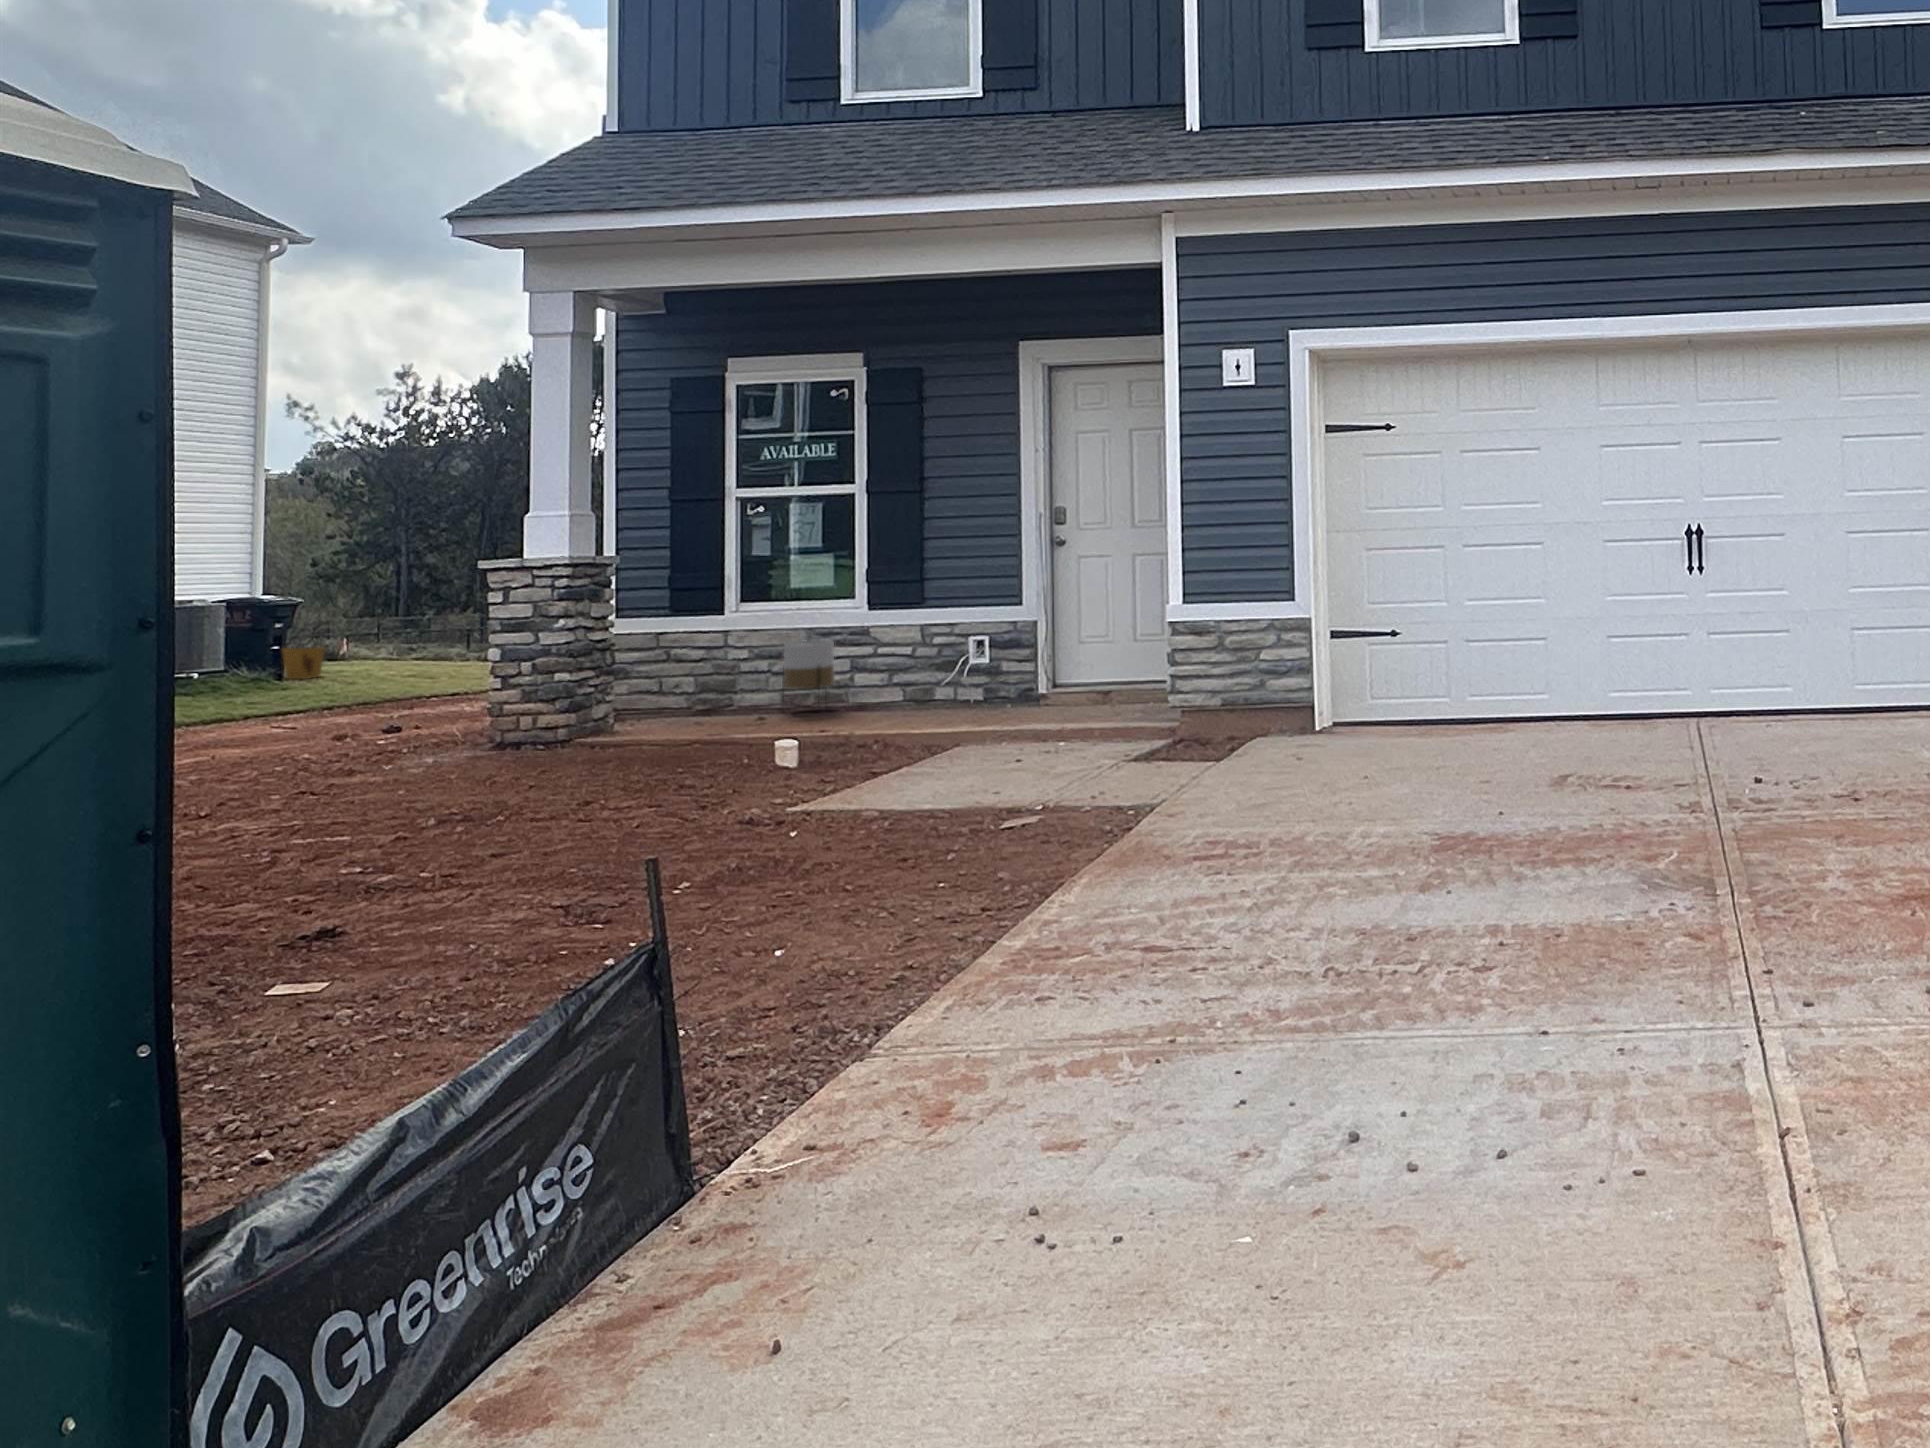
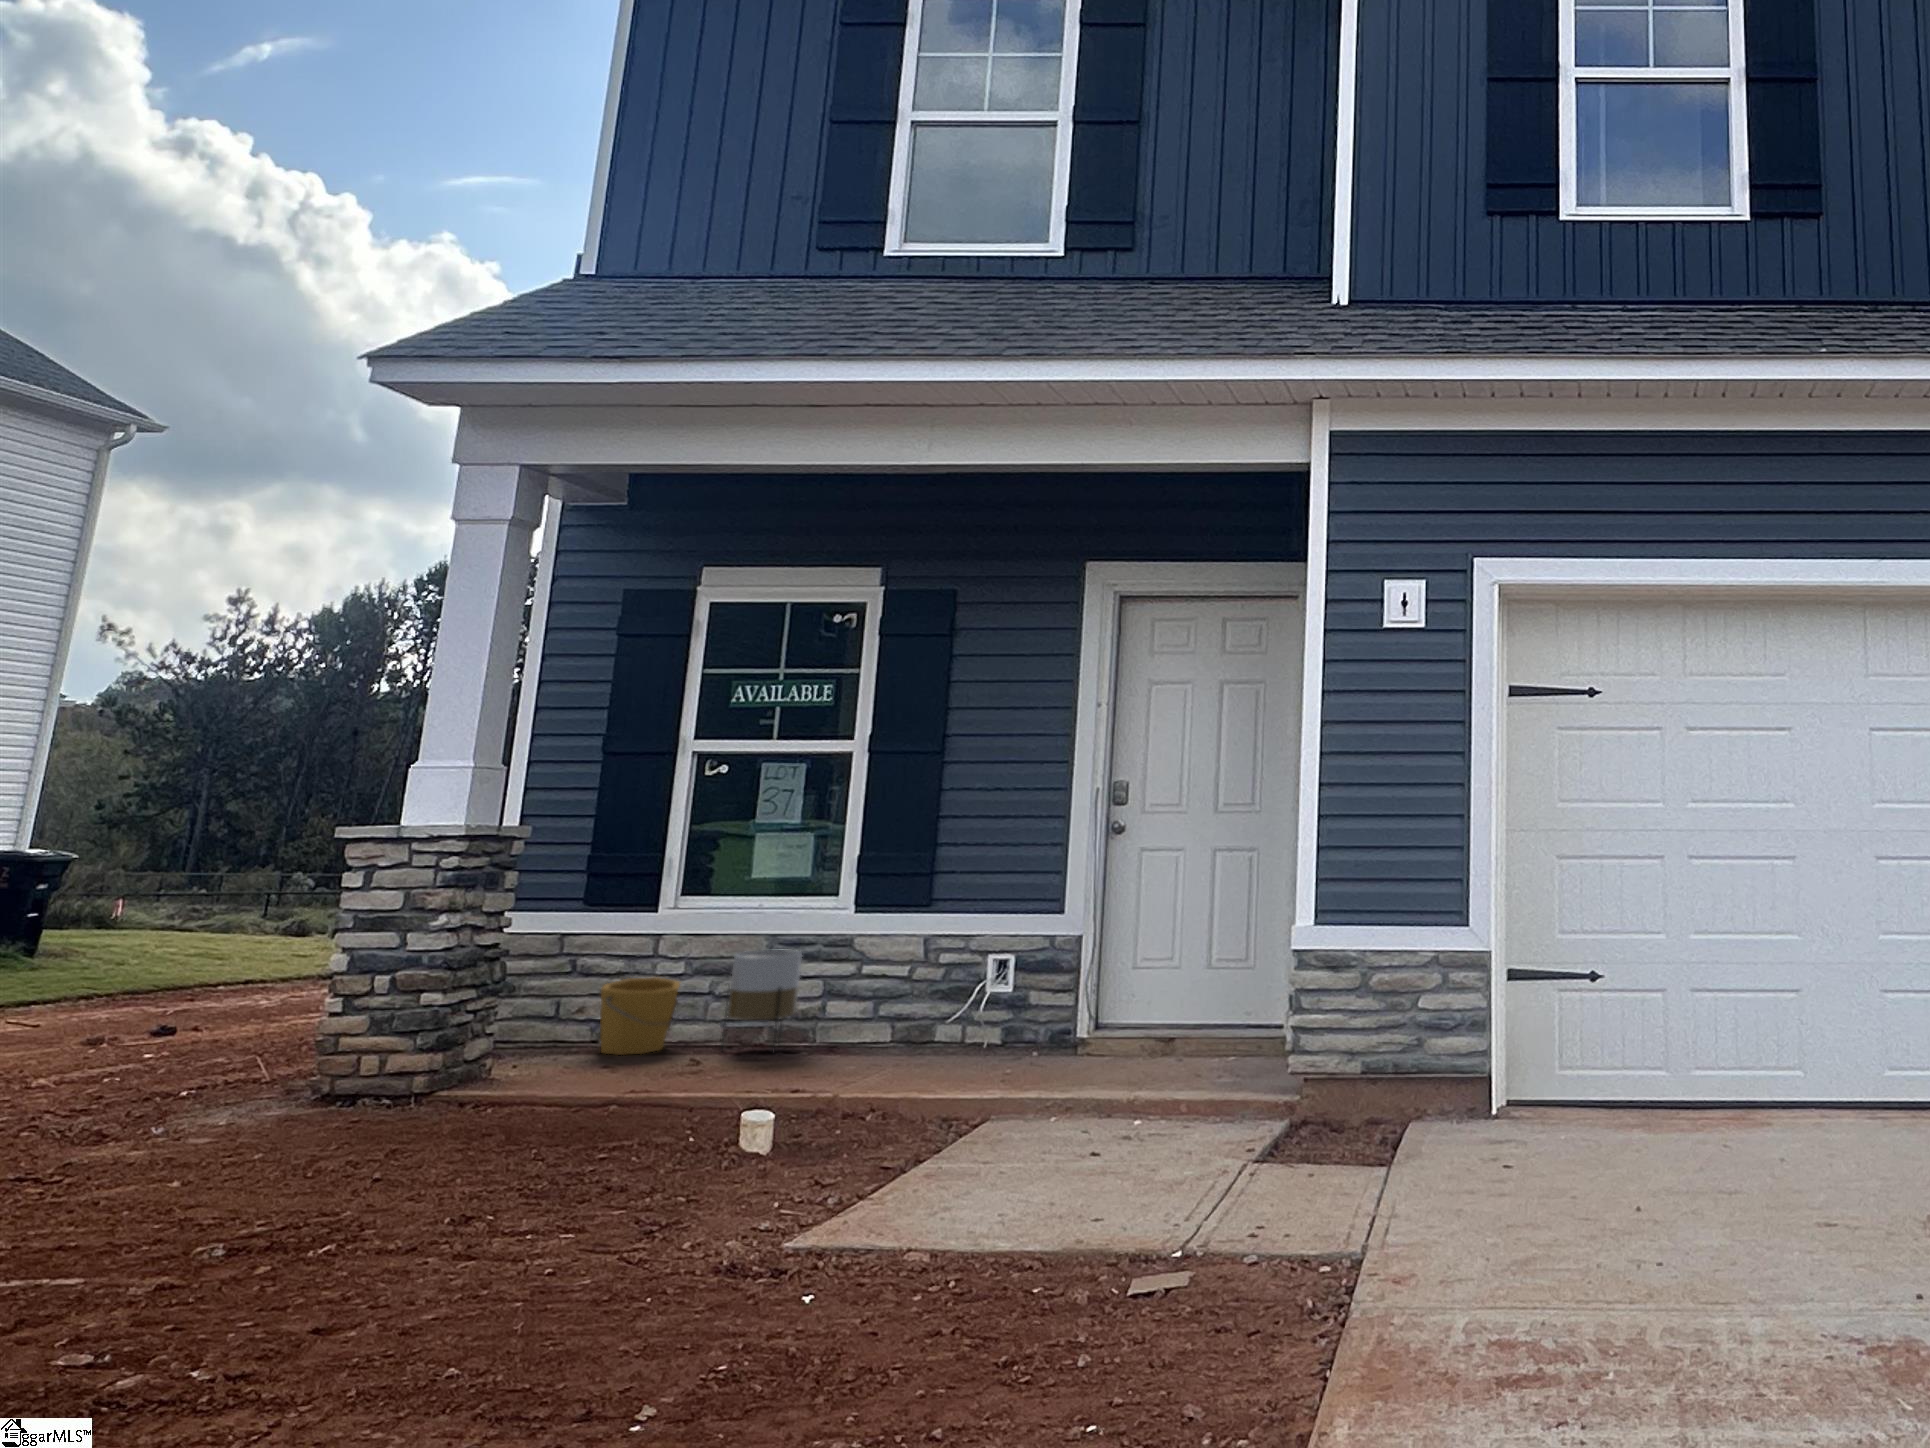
bucket: present [282,647,326,679] -> present [600,977,681,1055]

